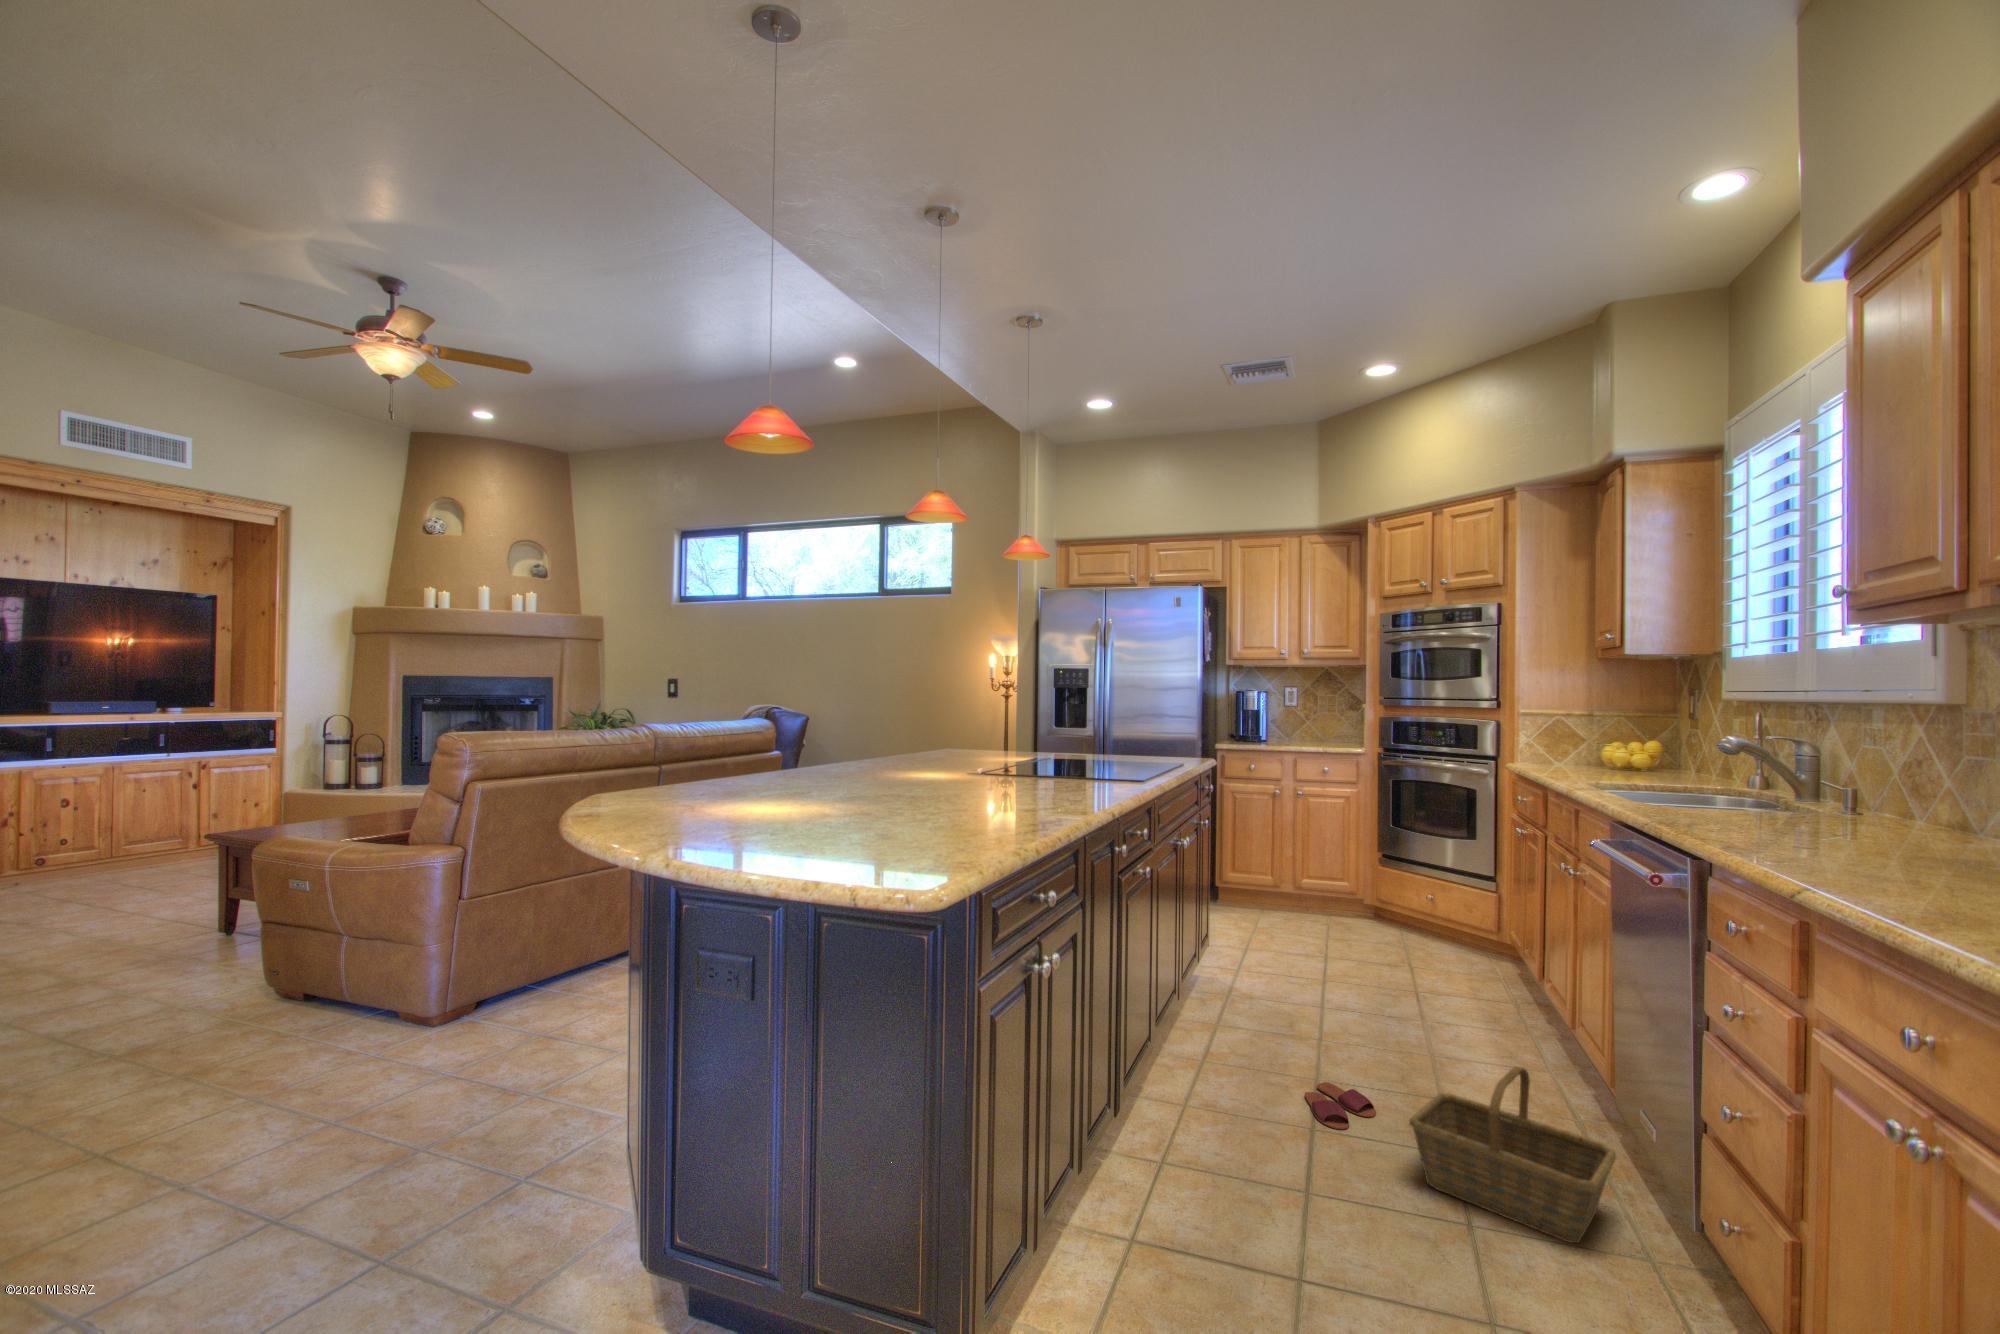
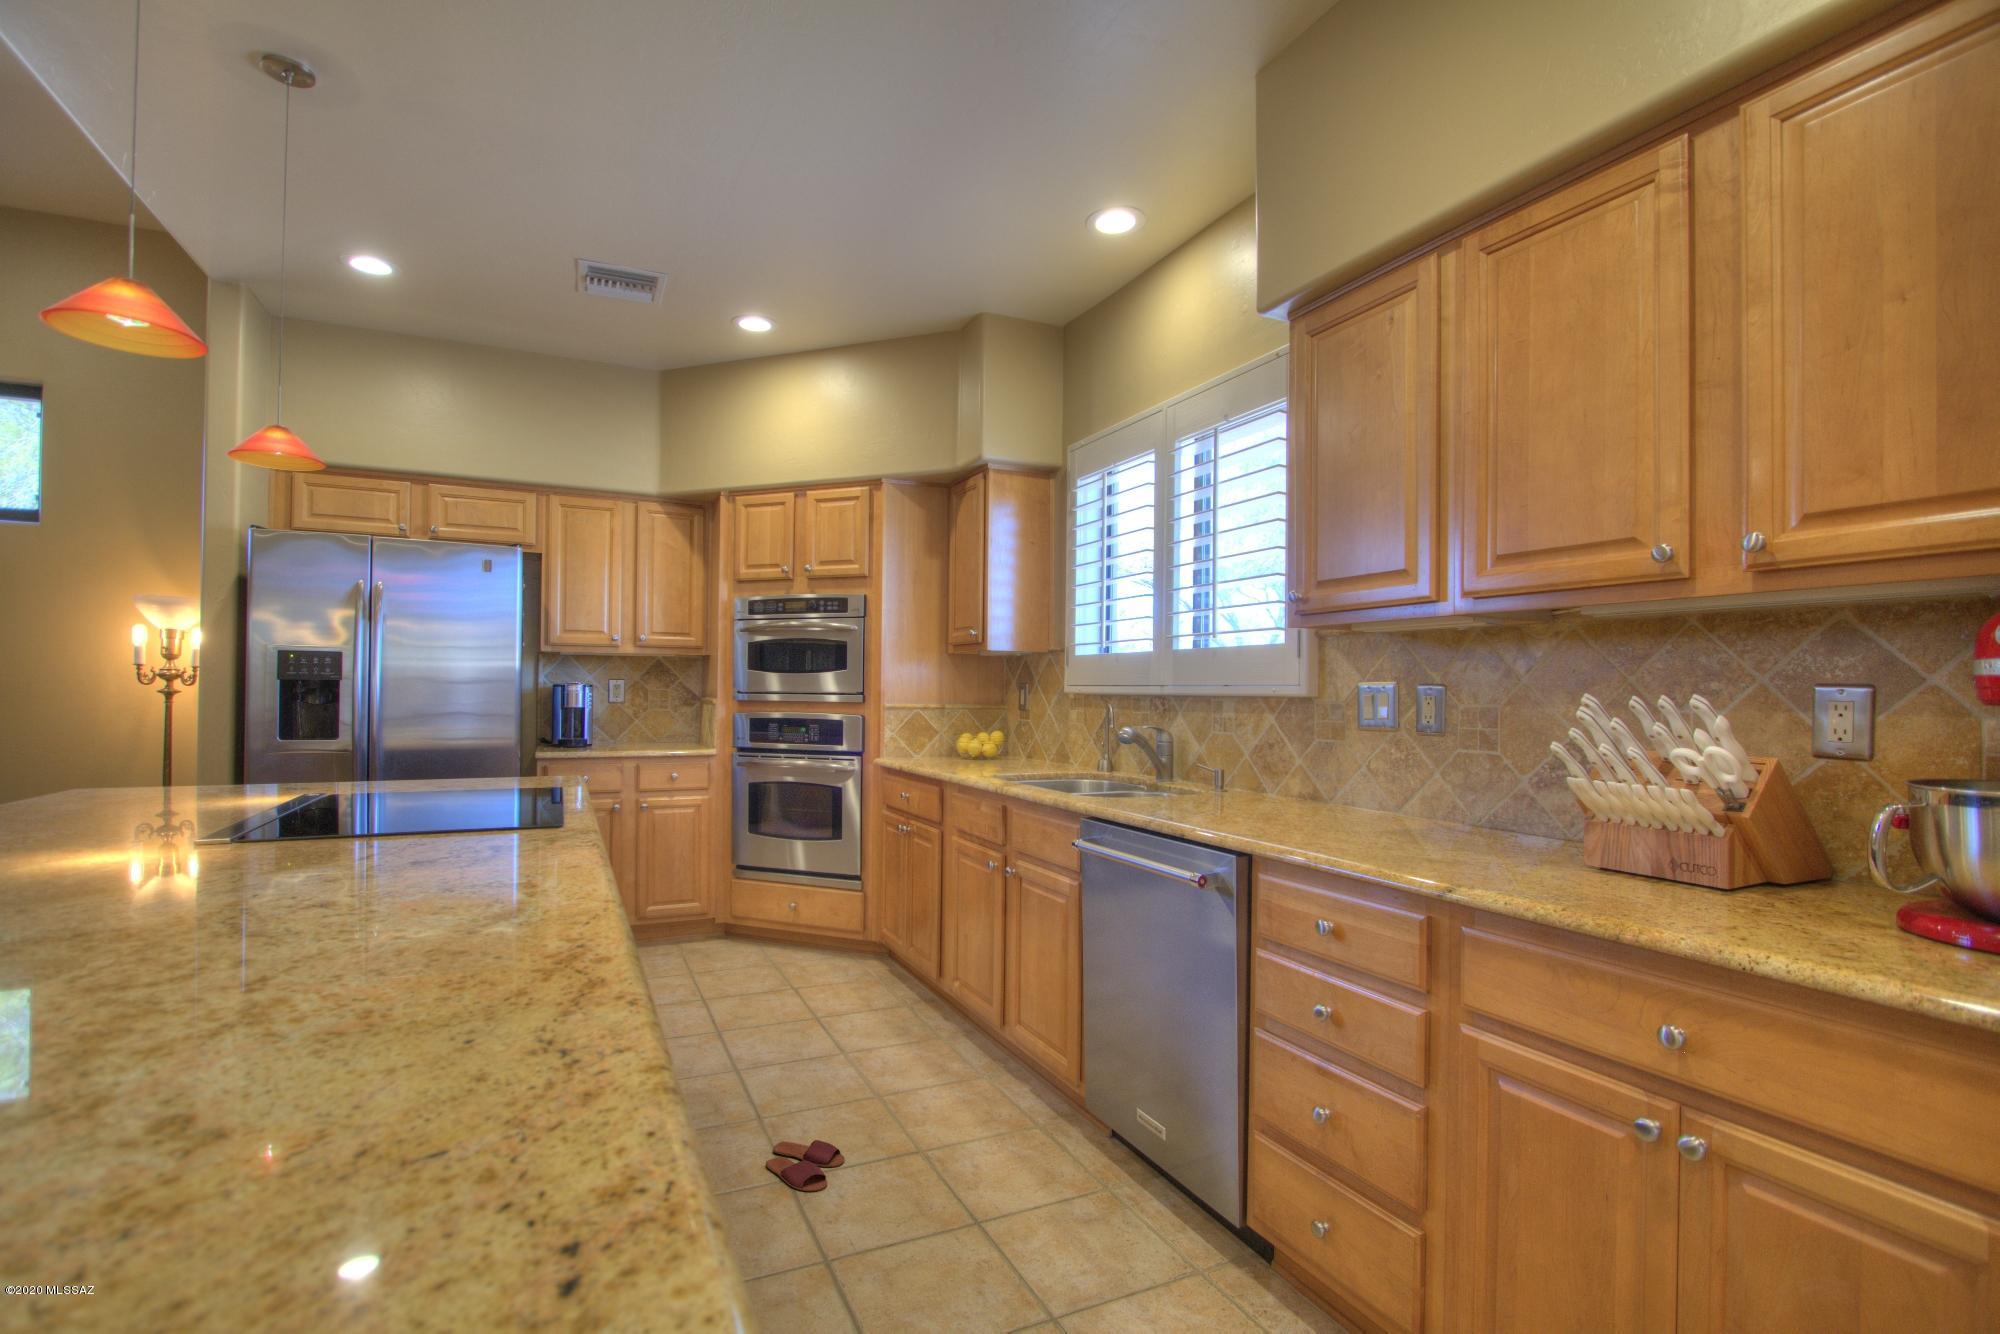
basket: present [1409,1066,1616,1244] -> none [912,1064,1081,1218]

